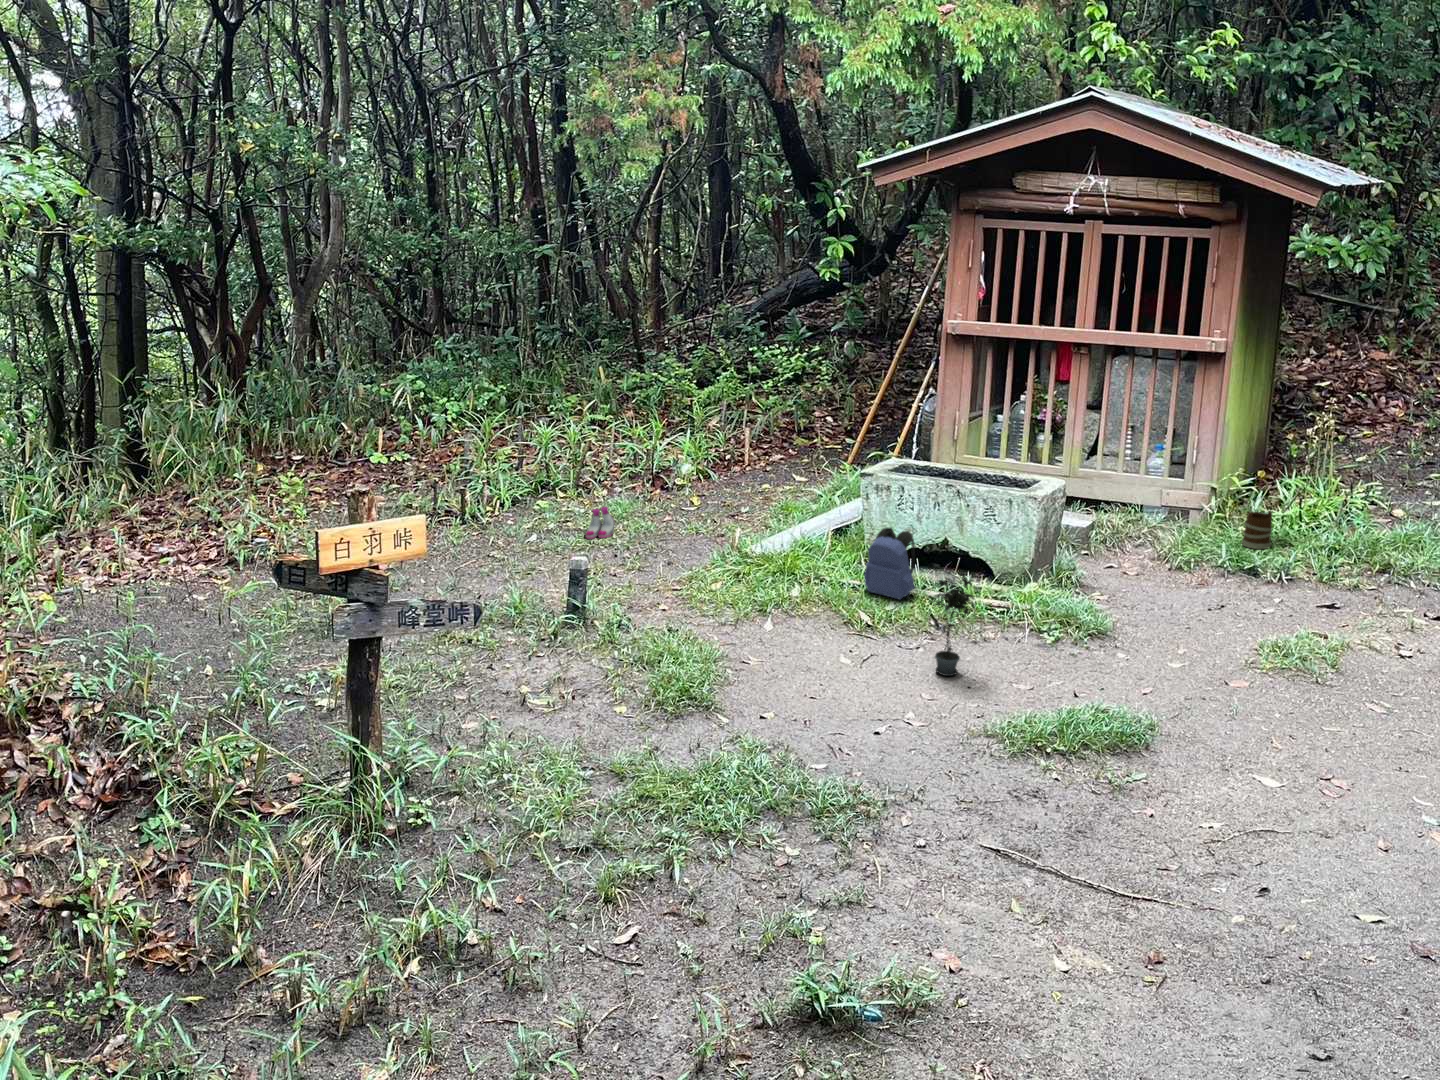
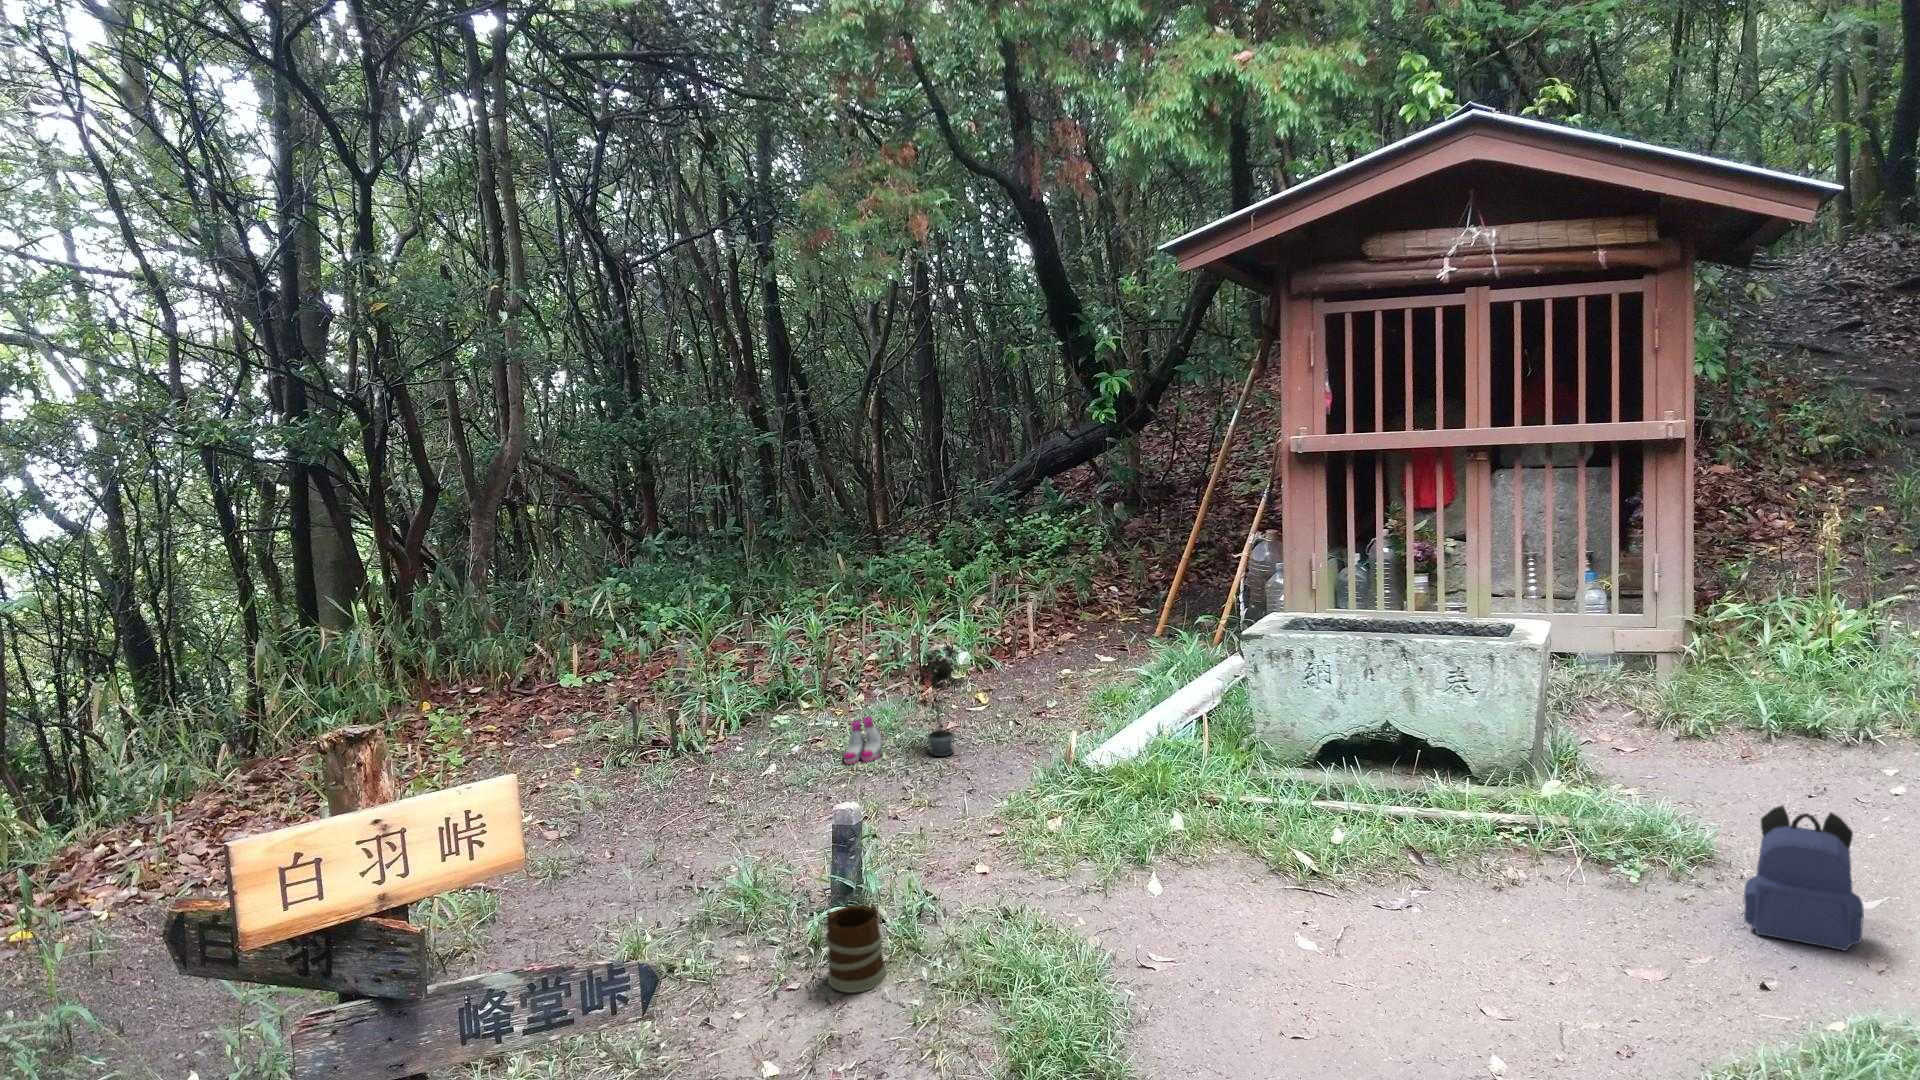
wooden bucket: present [1242,511,1272,549] -> present [825,877,887,993]
backpack: present [864,528,915,600] -> present [1744,805,1864,951]
potted plant: present [930,573,974,676] -> present [919,642,959,756]

